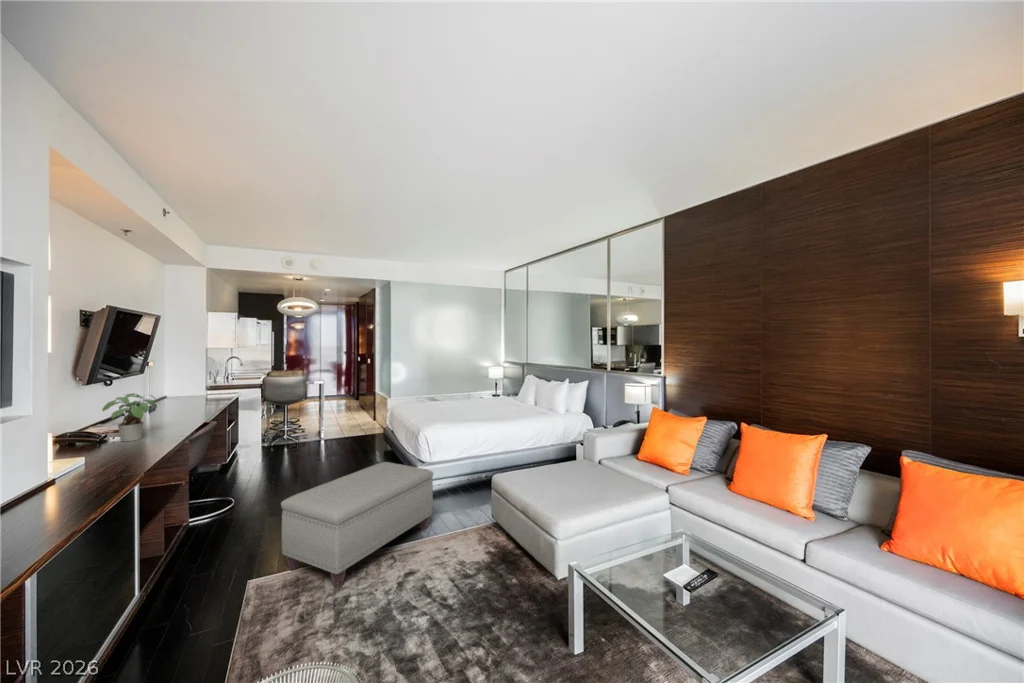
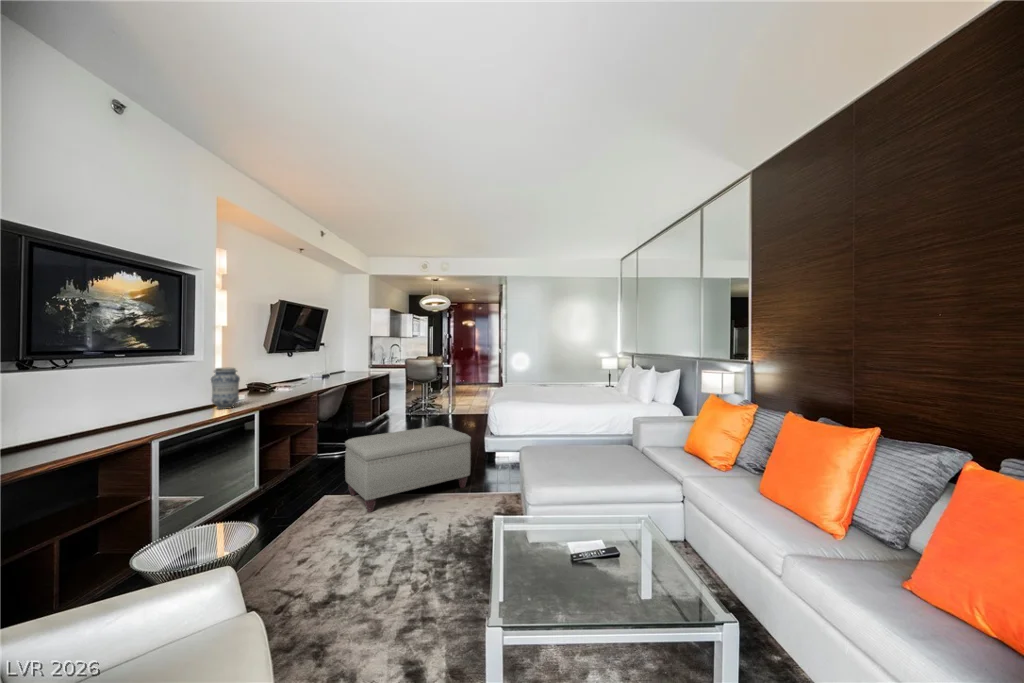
potted plant: present [102,393,157,441] -> none [266,358,303,391]
vase: none [55,421,109,490] -> present [211,368,240,409]

